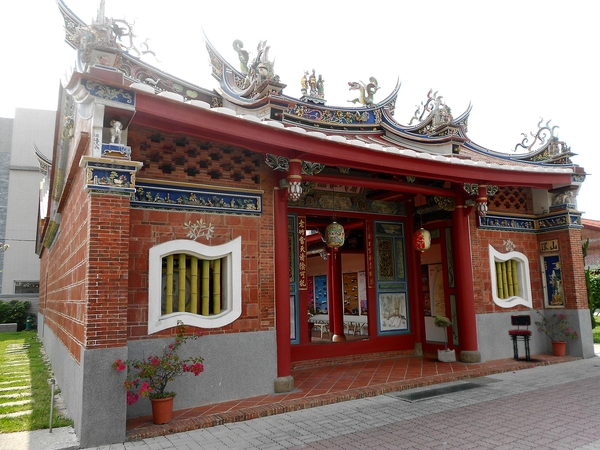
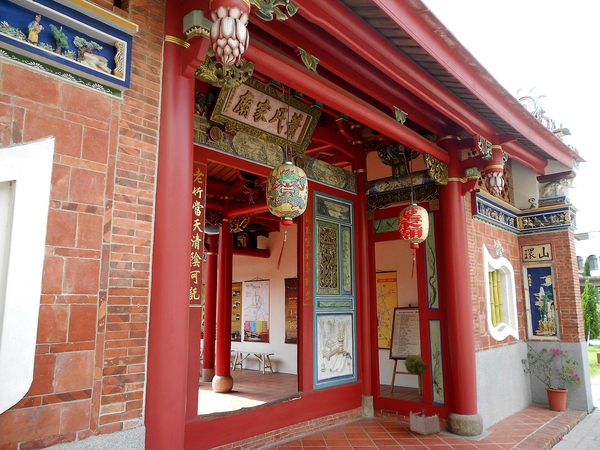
stool: present [508,315,532,361] -> none [506,353,544,426]

